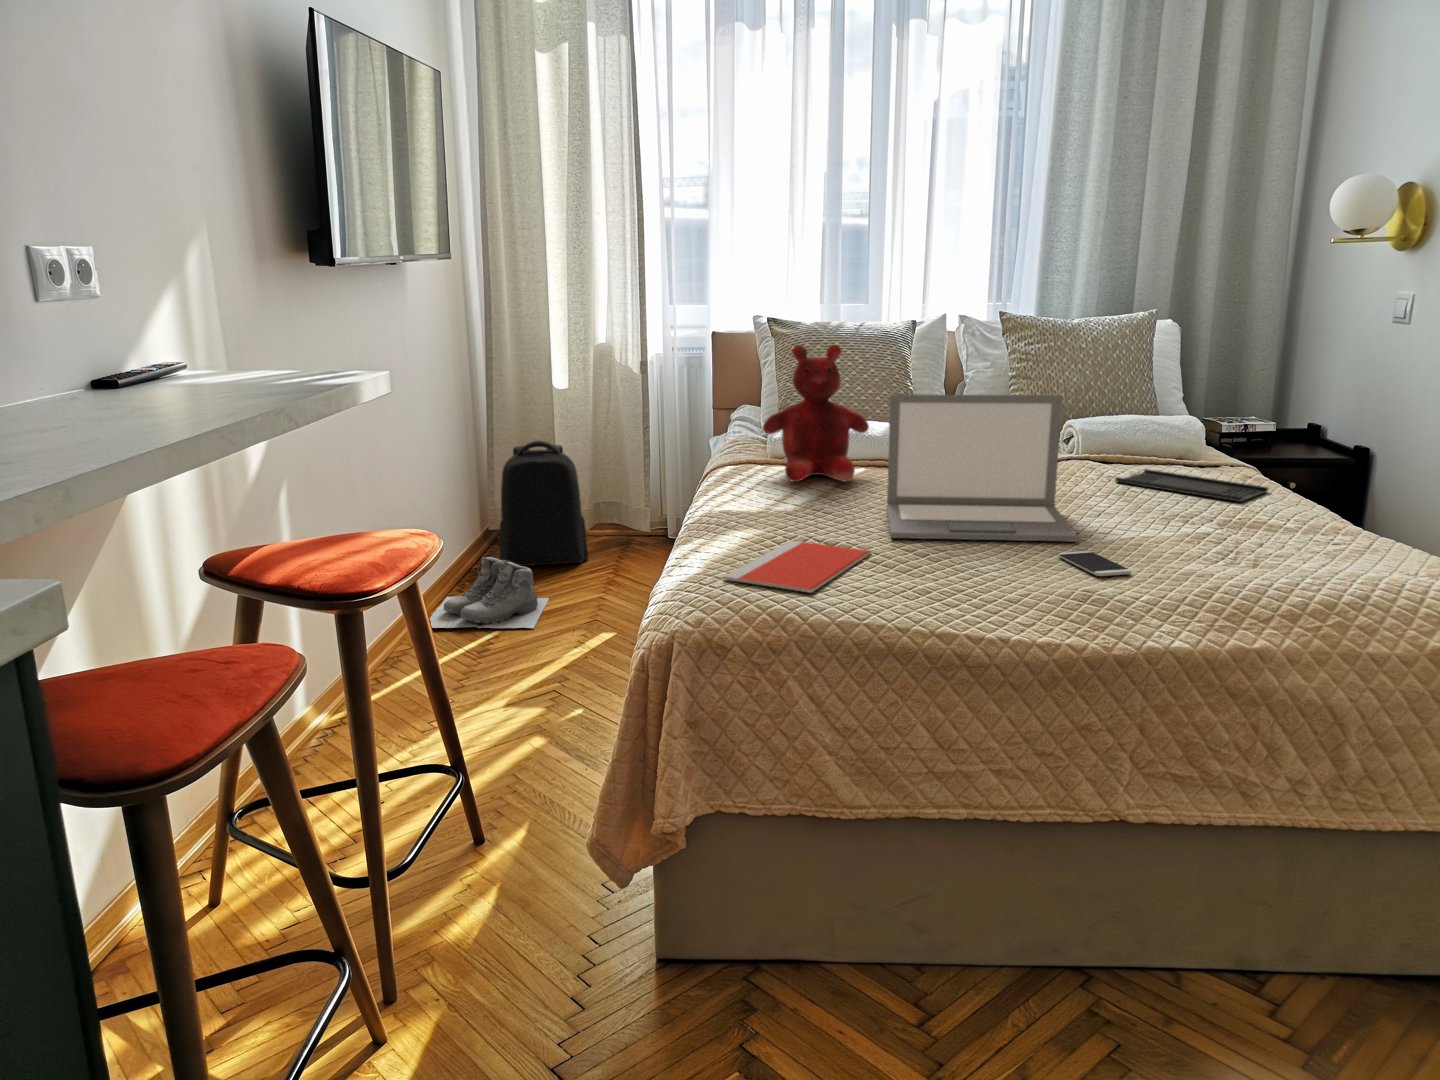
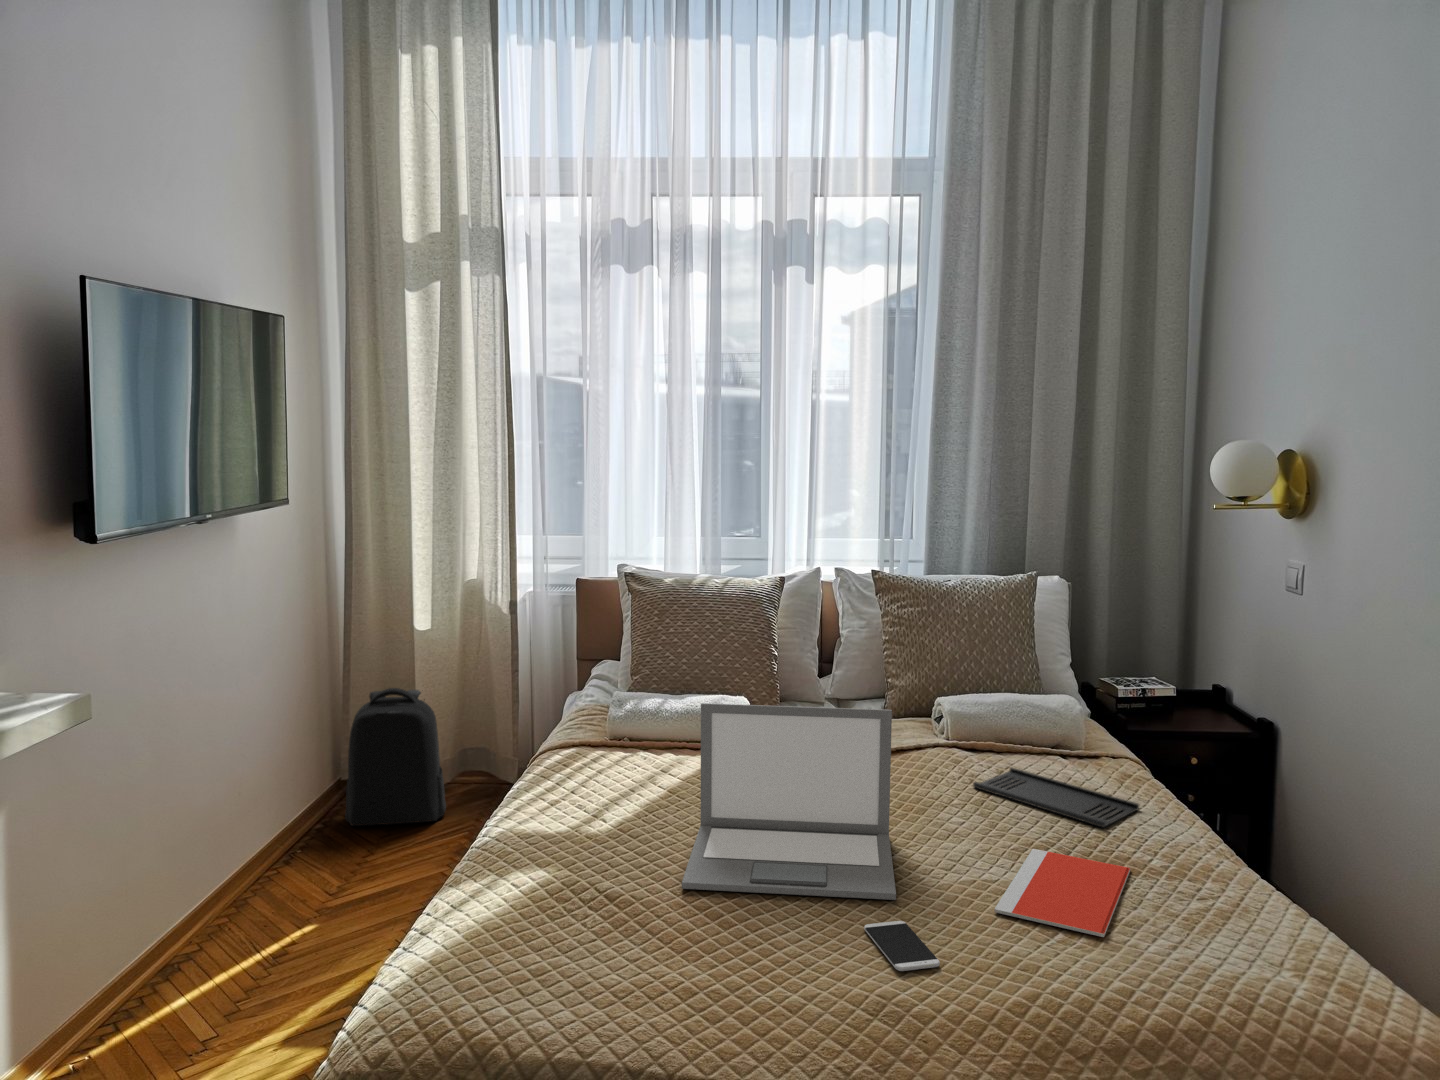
teddy bear: present [763,345,869,482] -> none [588,625,706,782]
notebook: present [724,540,871,593] -> present [994,849,1130,937]
boots: present [430,556,549,628] -> none [224,829,383,921]

